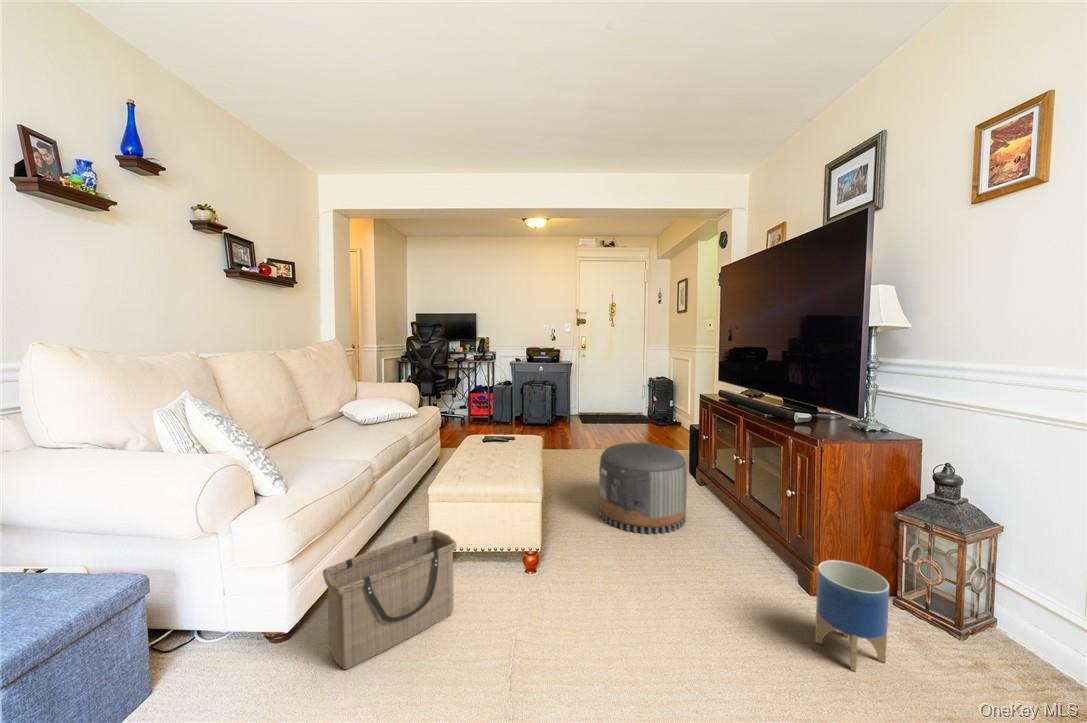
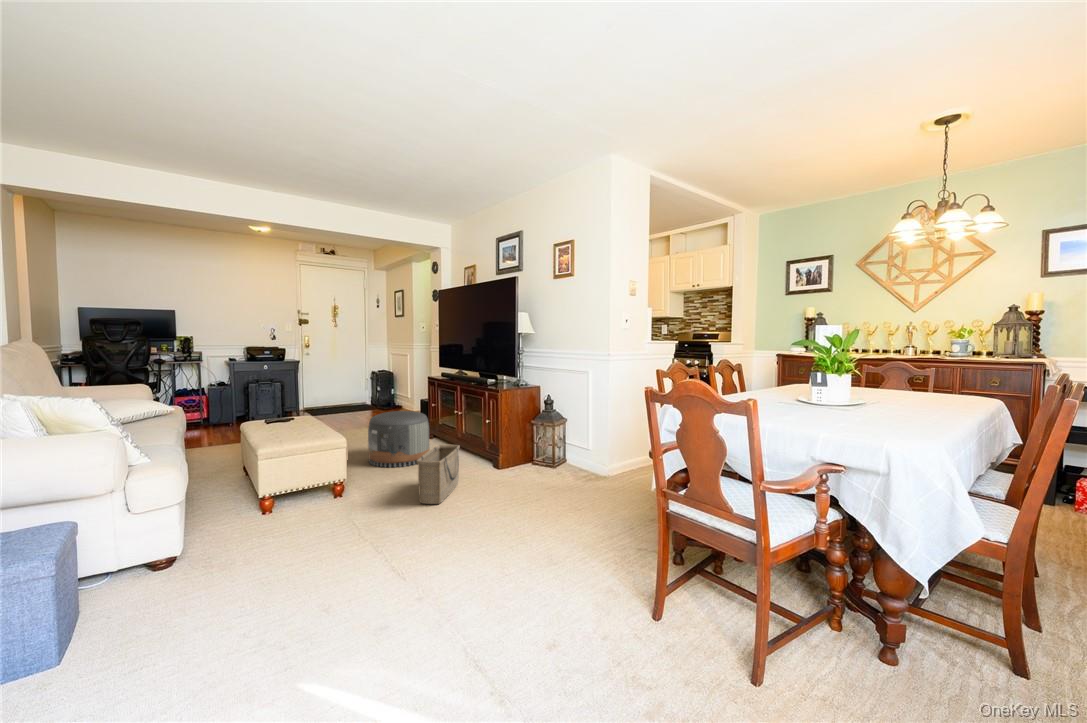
basket: present [323,530,457,669] -> present [417,445,460,504]
planter: present [815,560,889,671] -> none [502,442,528,485]

